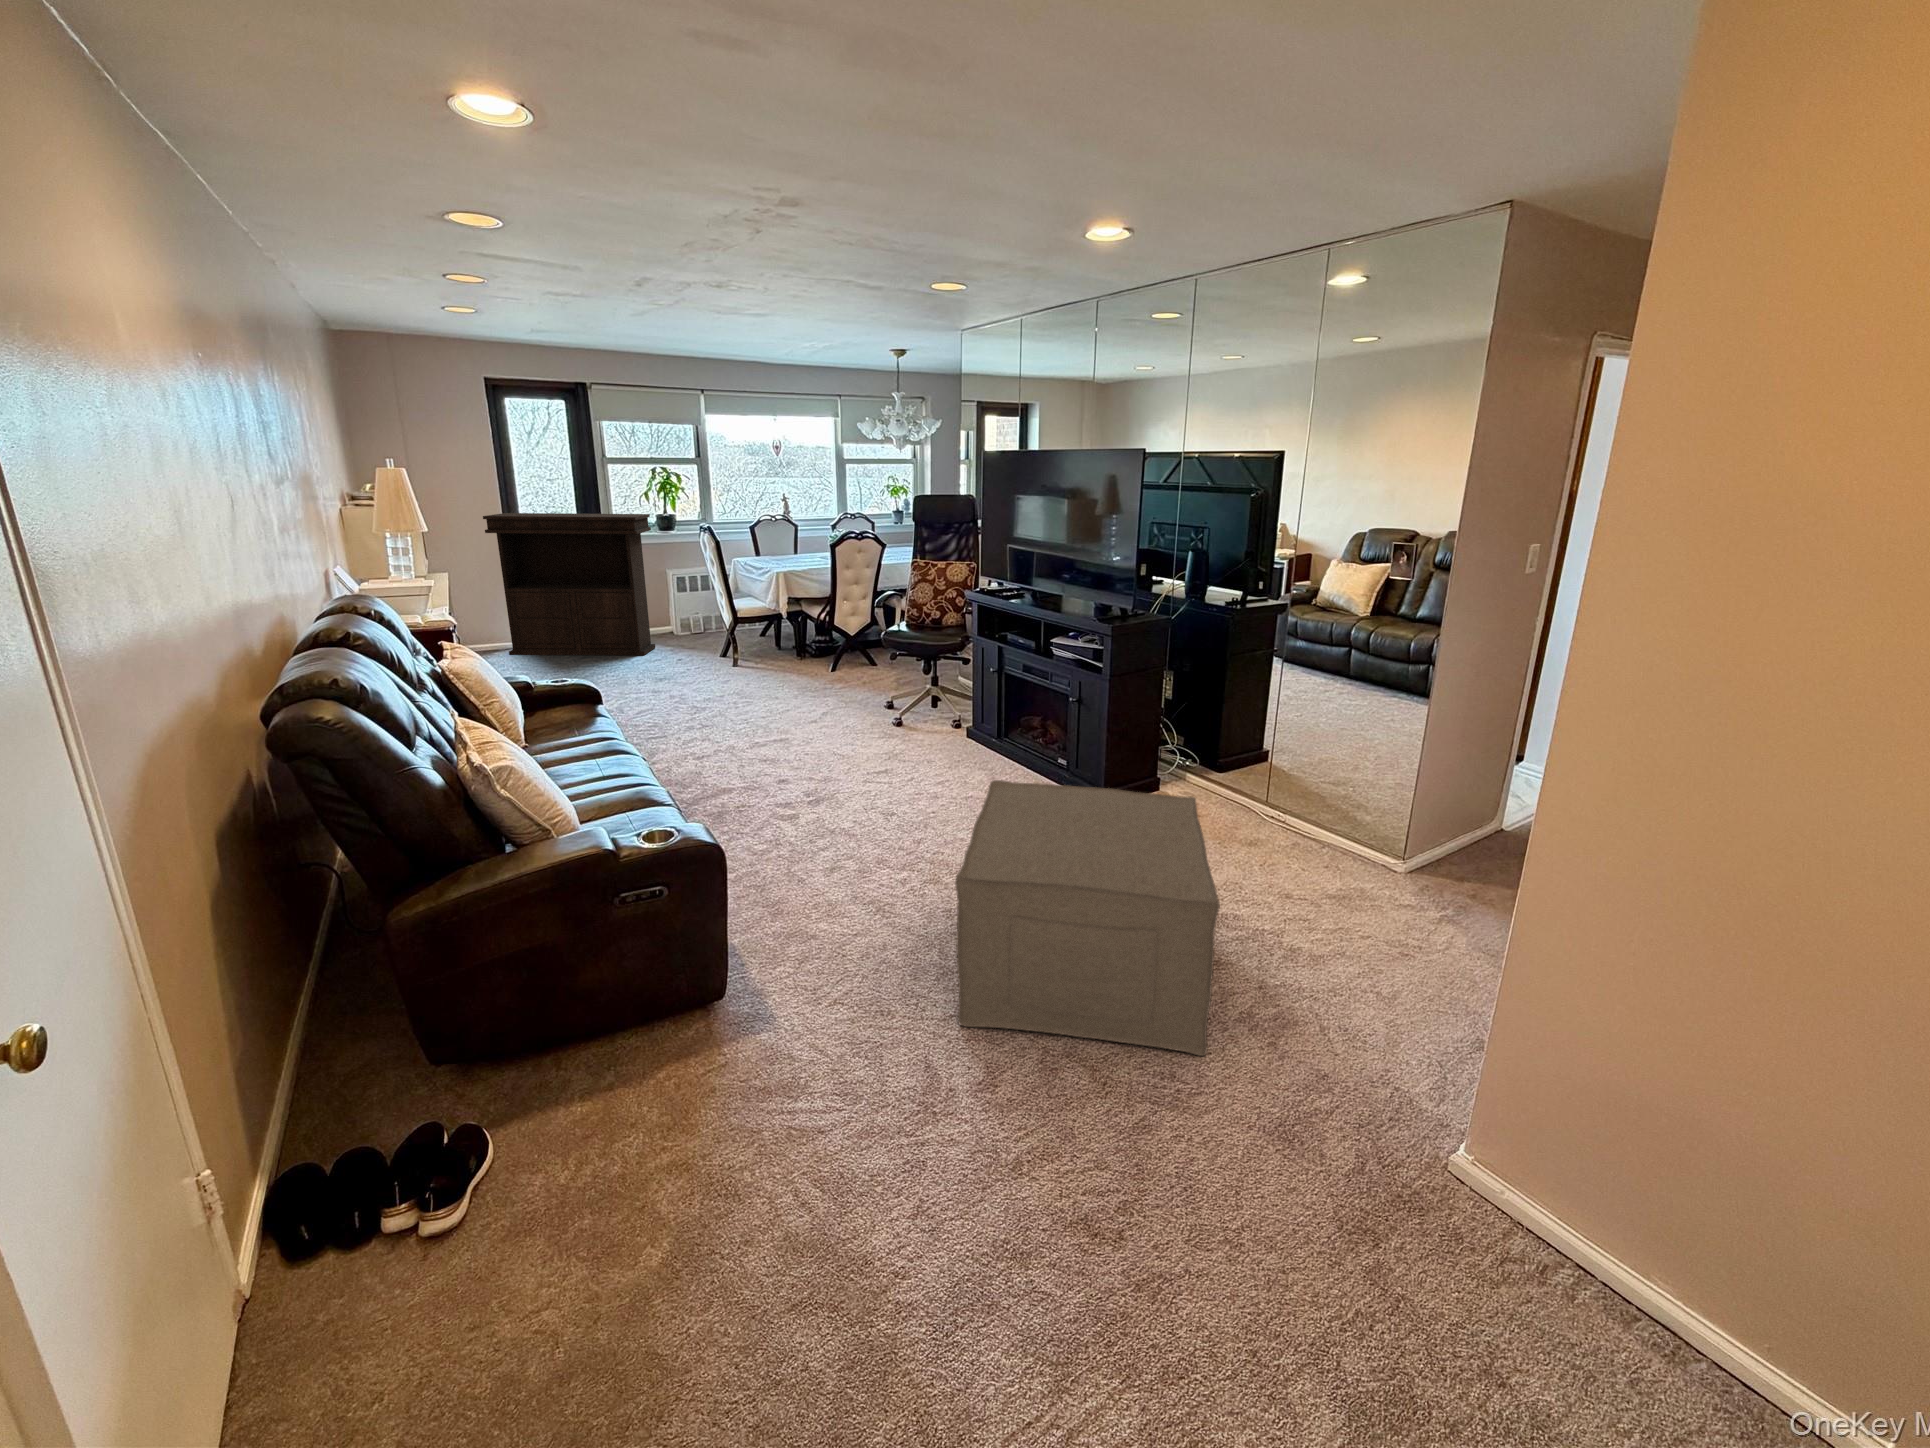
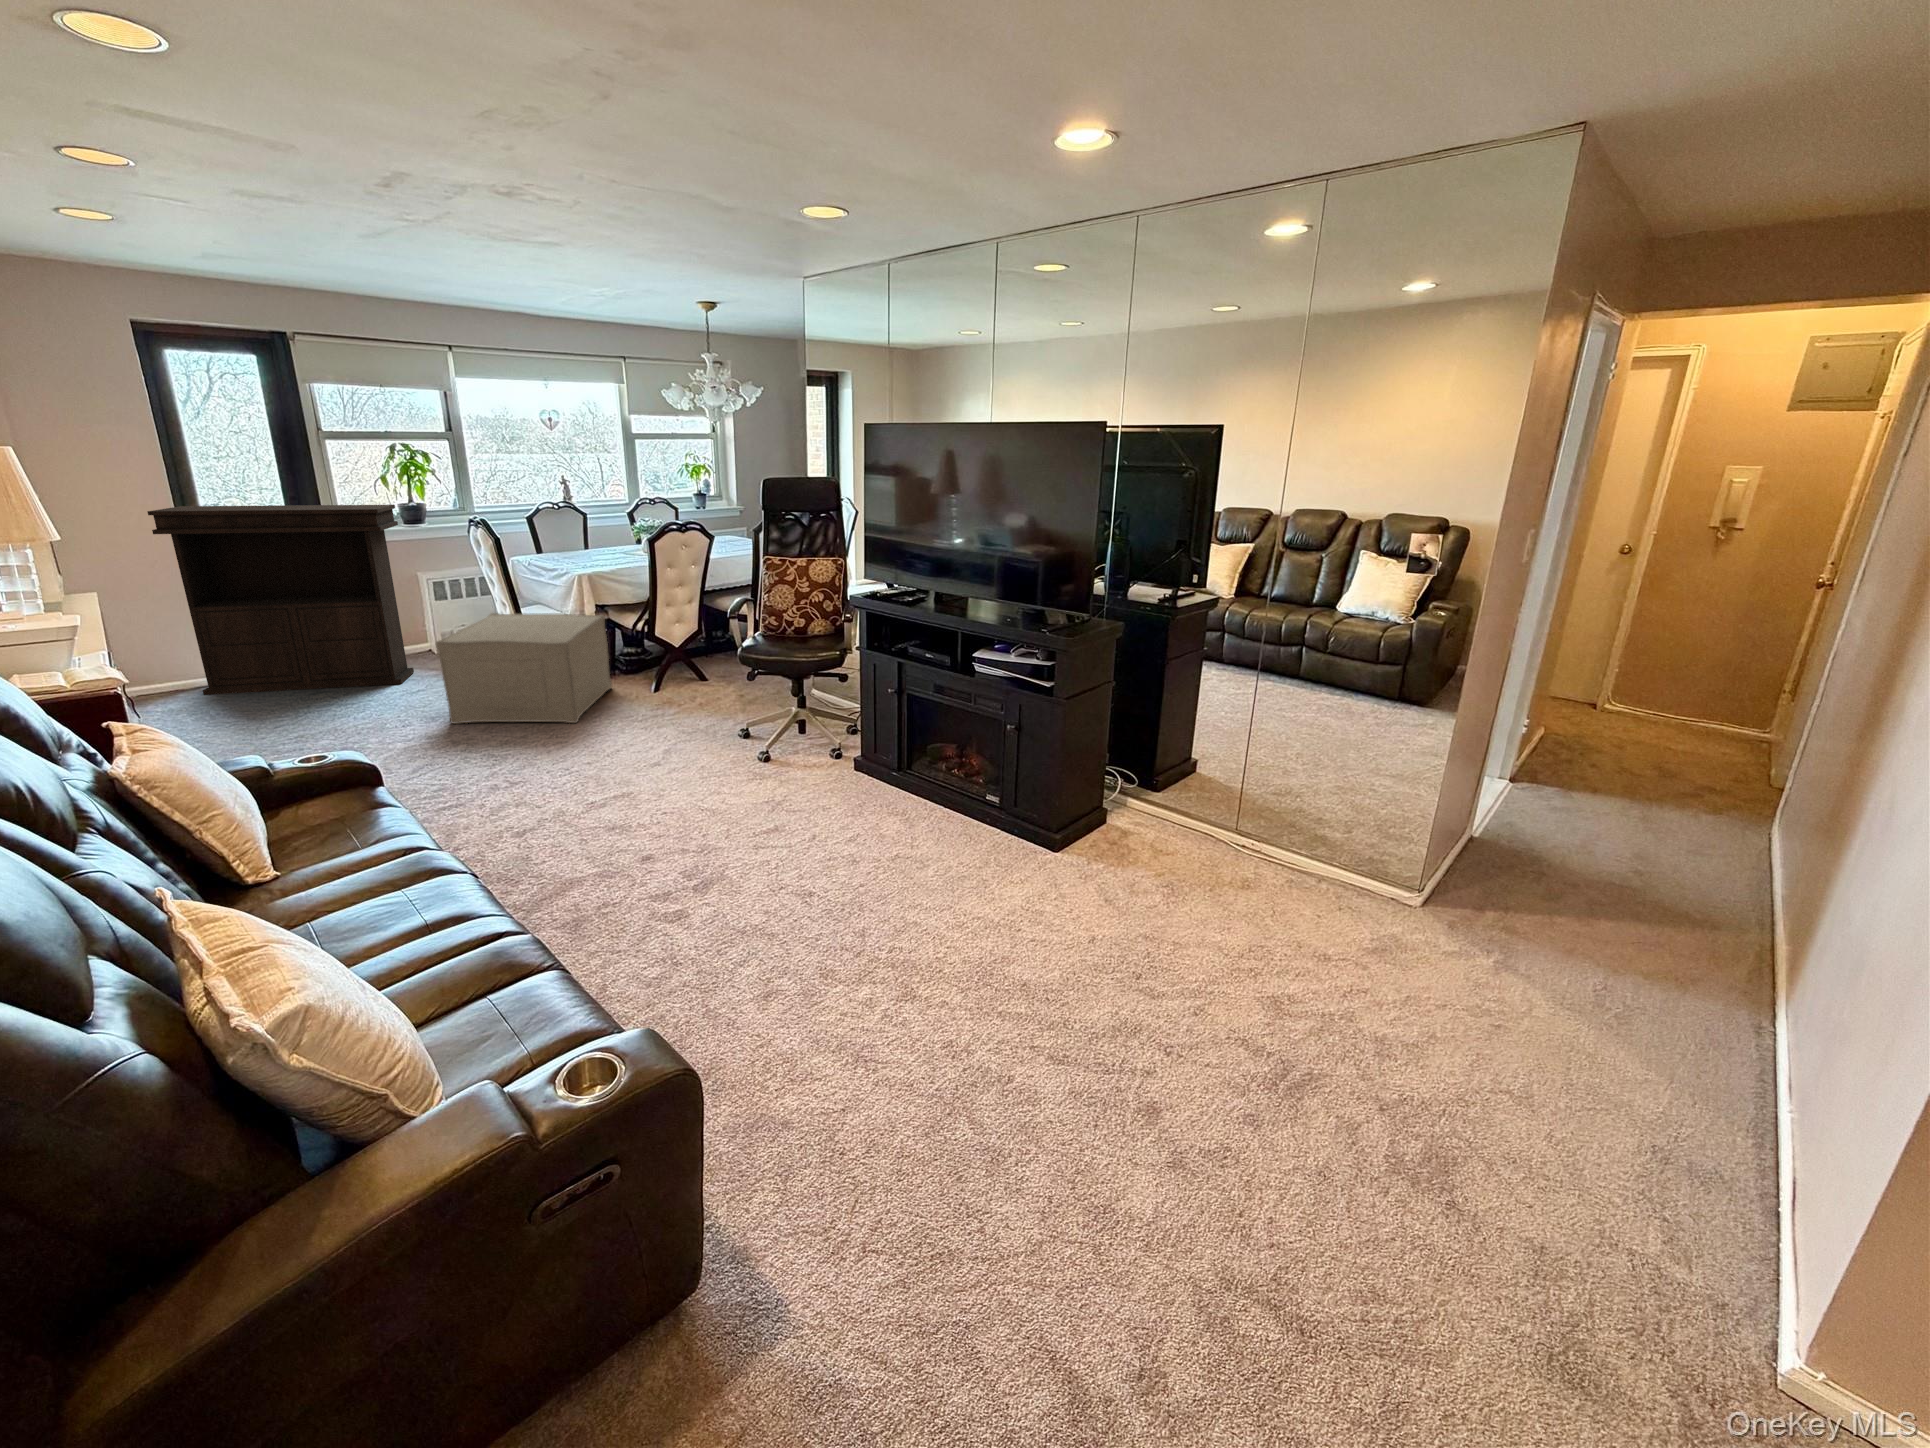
ottoman: present [955,780,1220,1056] -> present [436,613,612,724]

